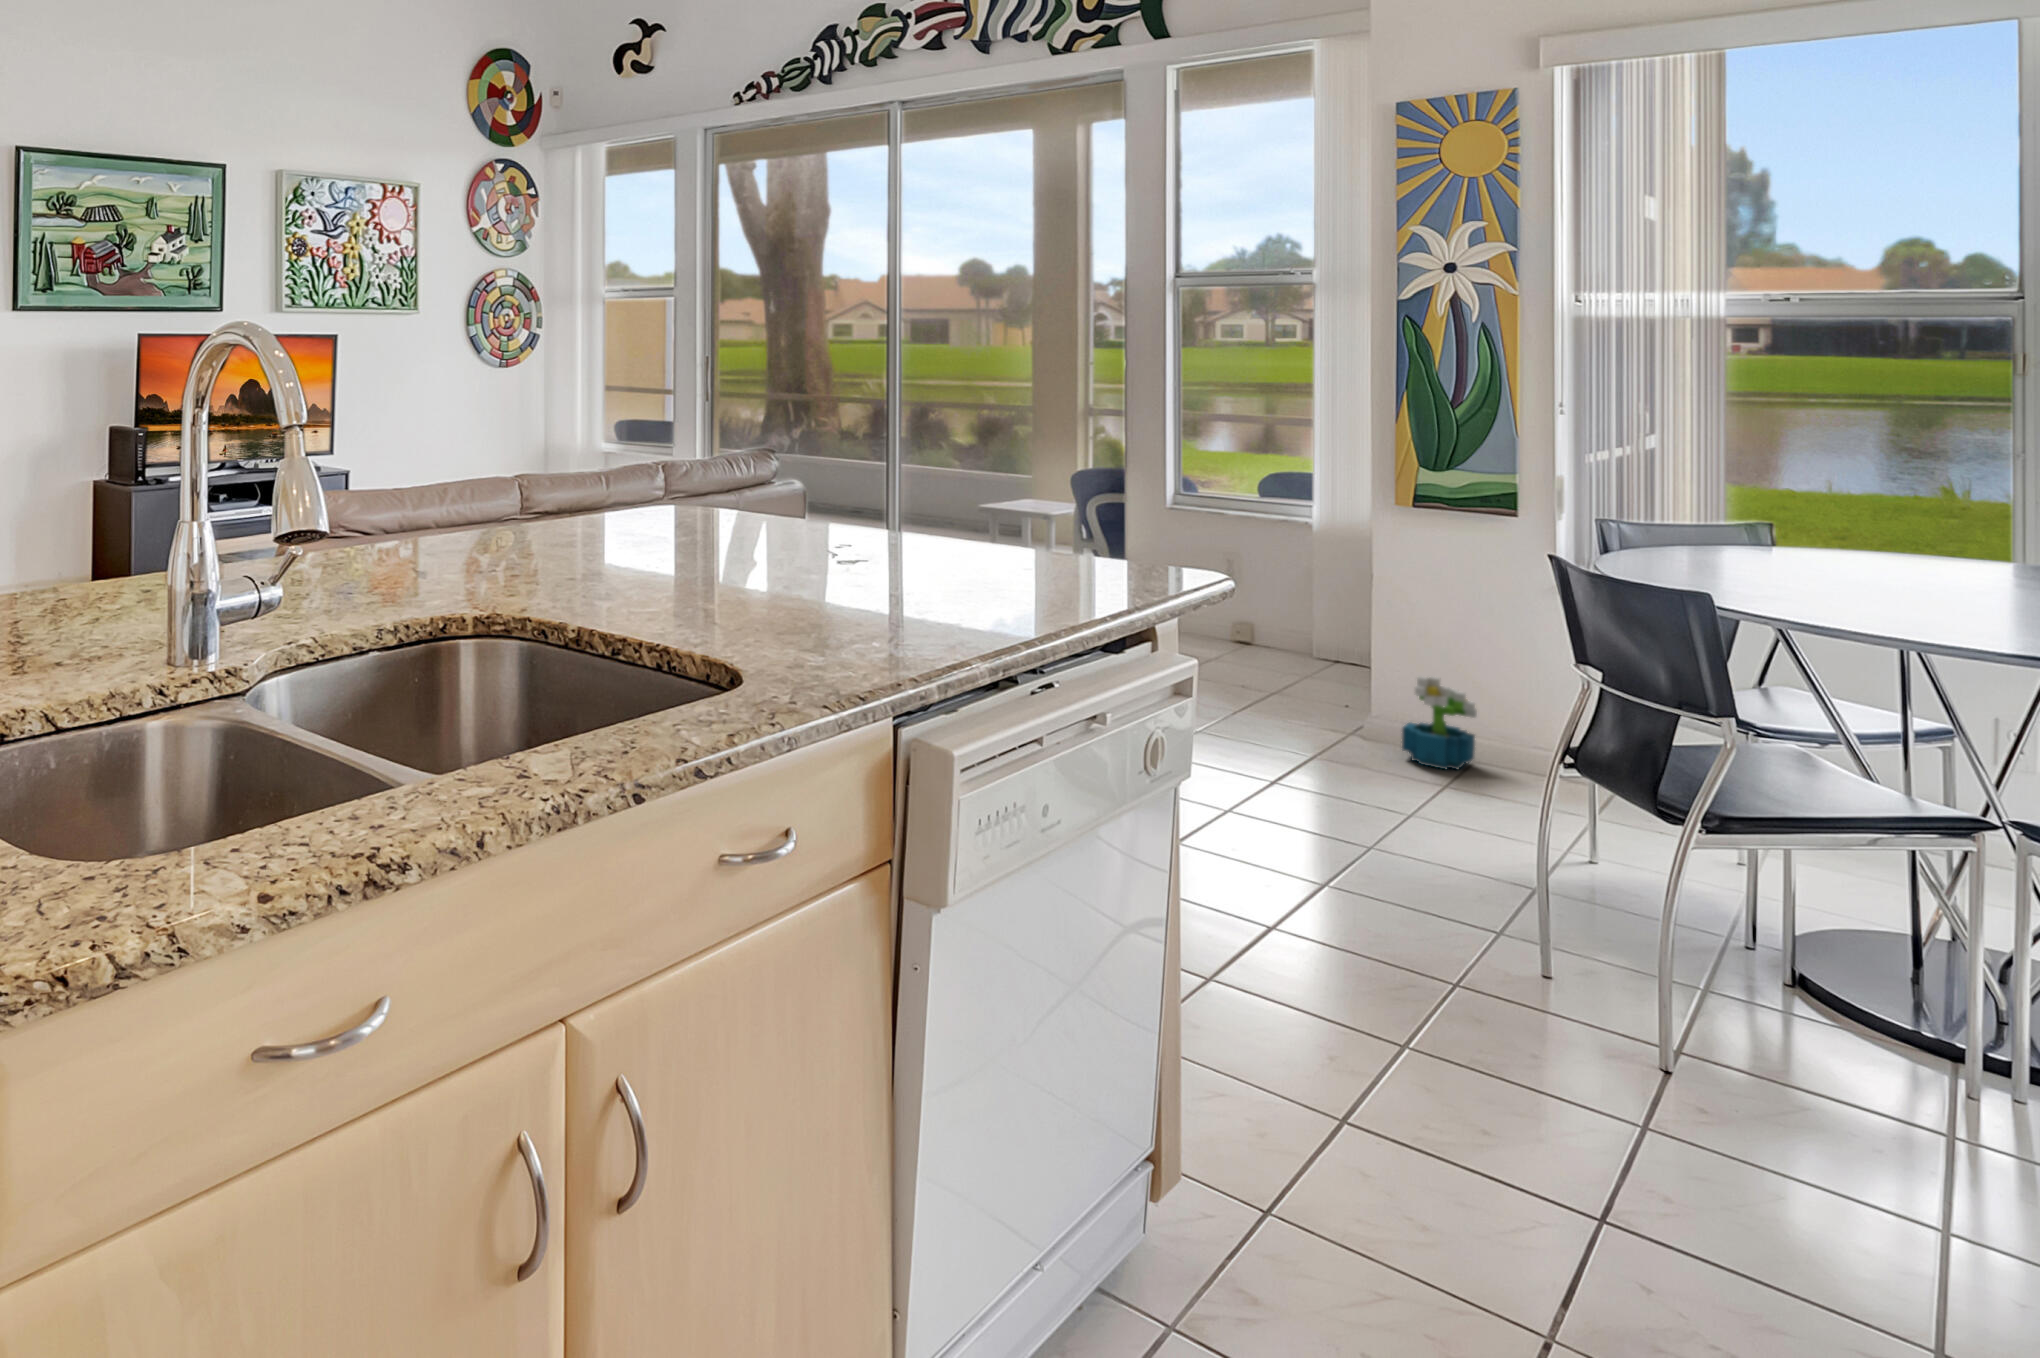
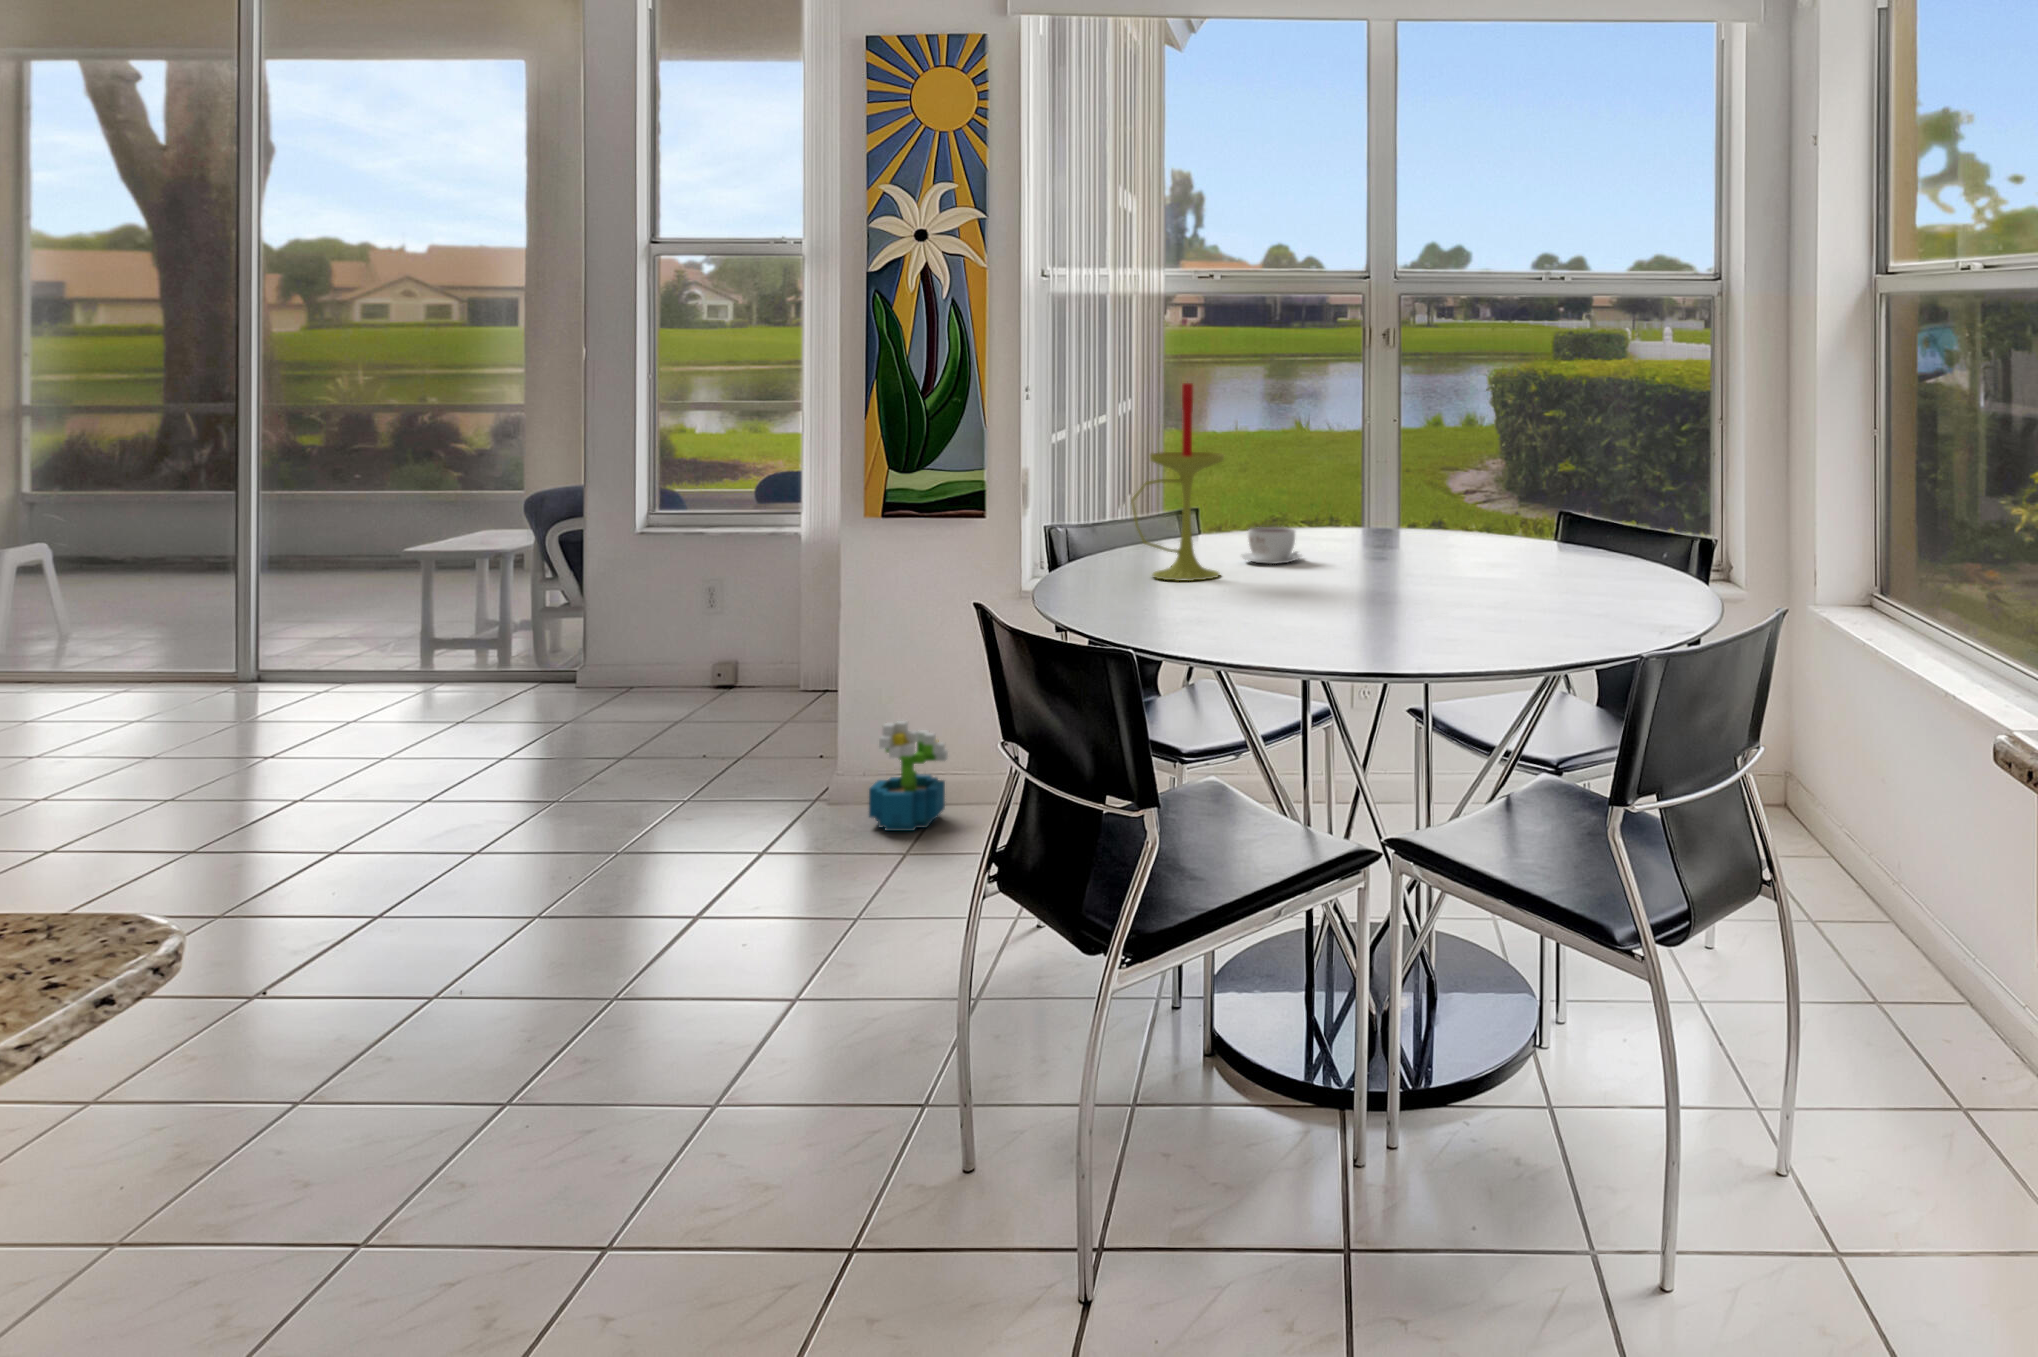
candle: none [1710,412,1819,588] -> present [1131,383,1224,581]
coffee cup: none [1834,548,1916,583] -> present [1242,527,1302,564]

